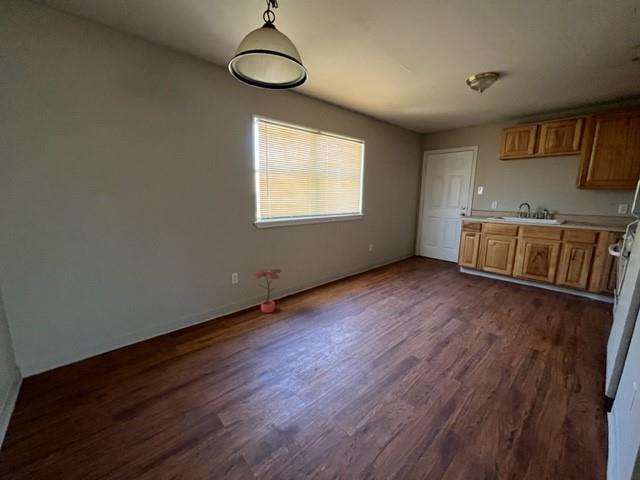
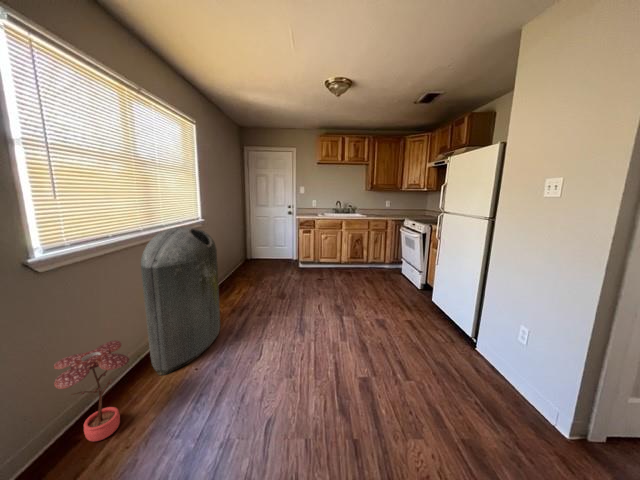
trash can: none [300,216,353,302] -> present [141,227,220,375]

